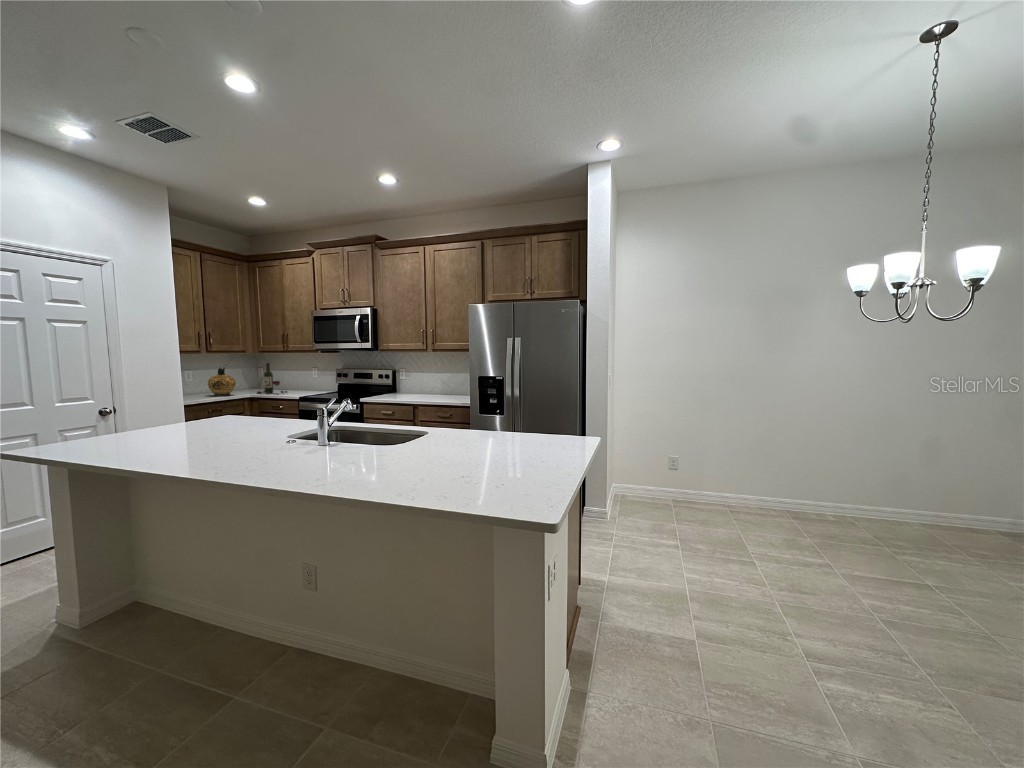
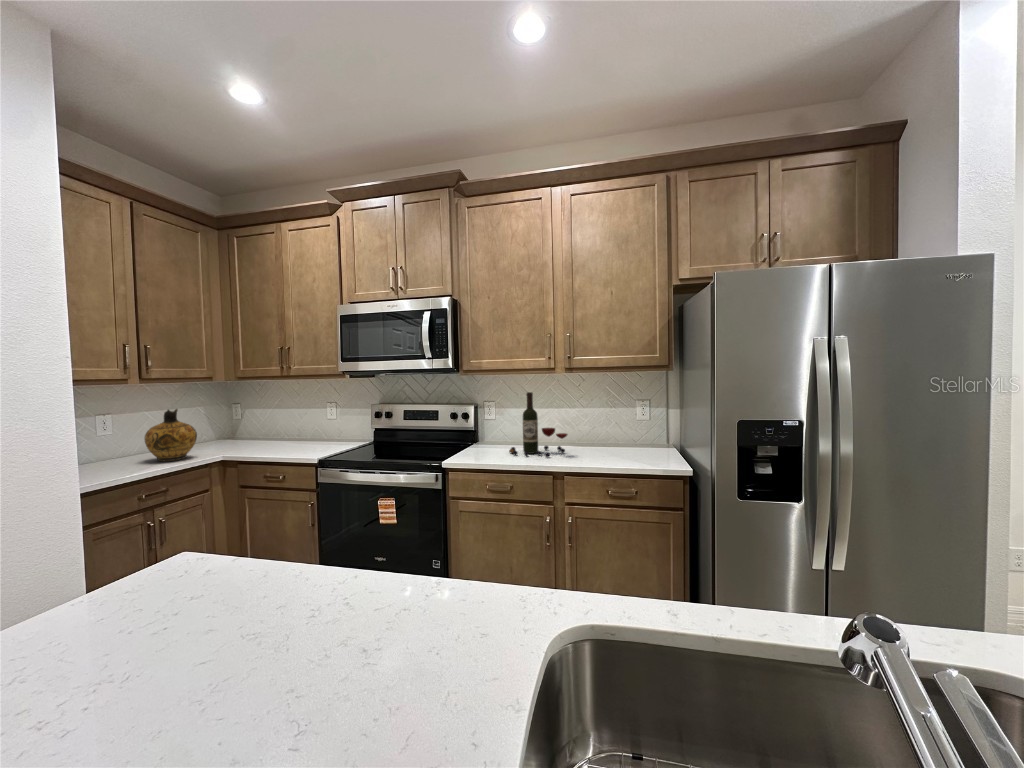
wine bottle: present [257,363,287,394] -> present [509,392,567,457]

